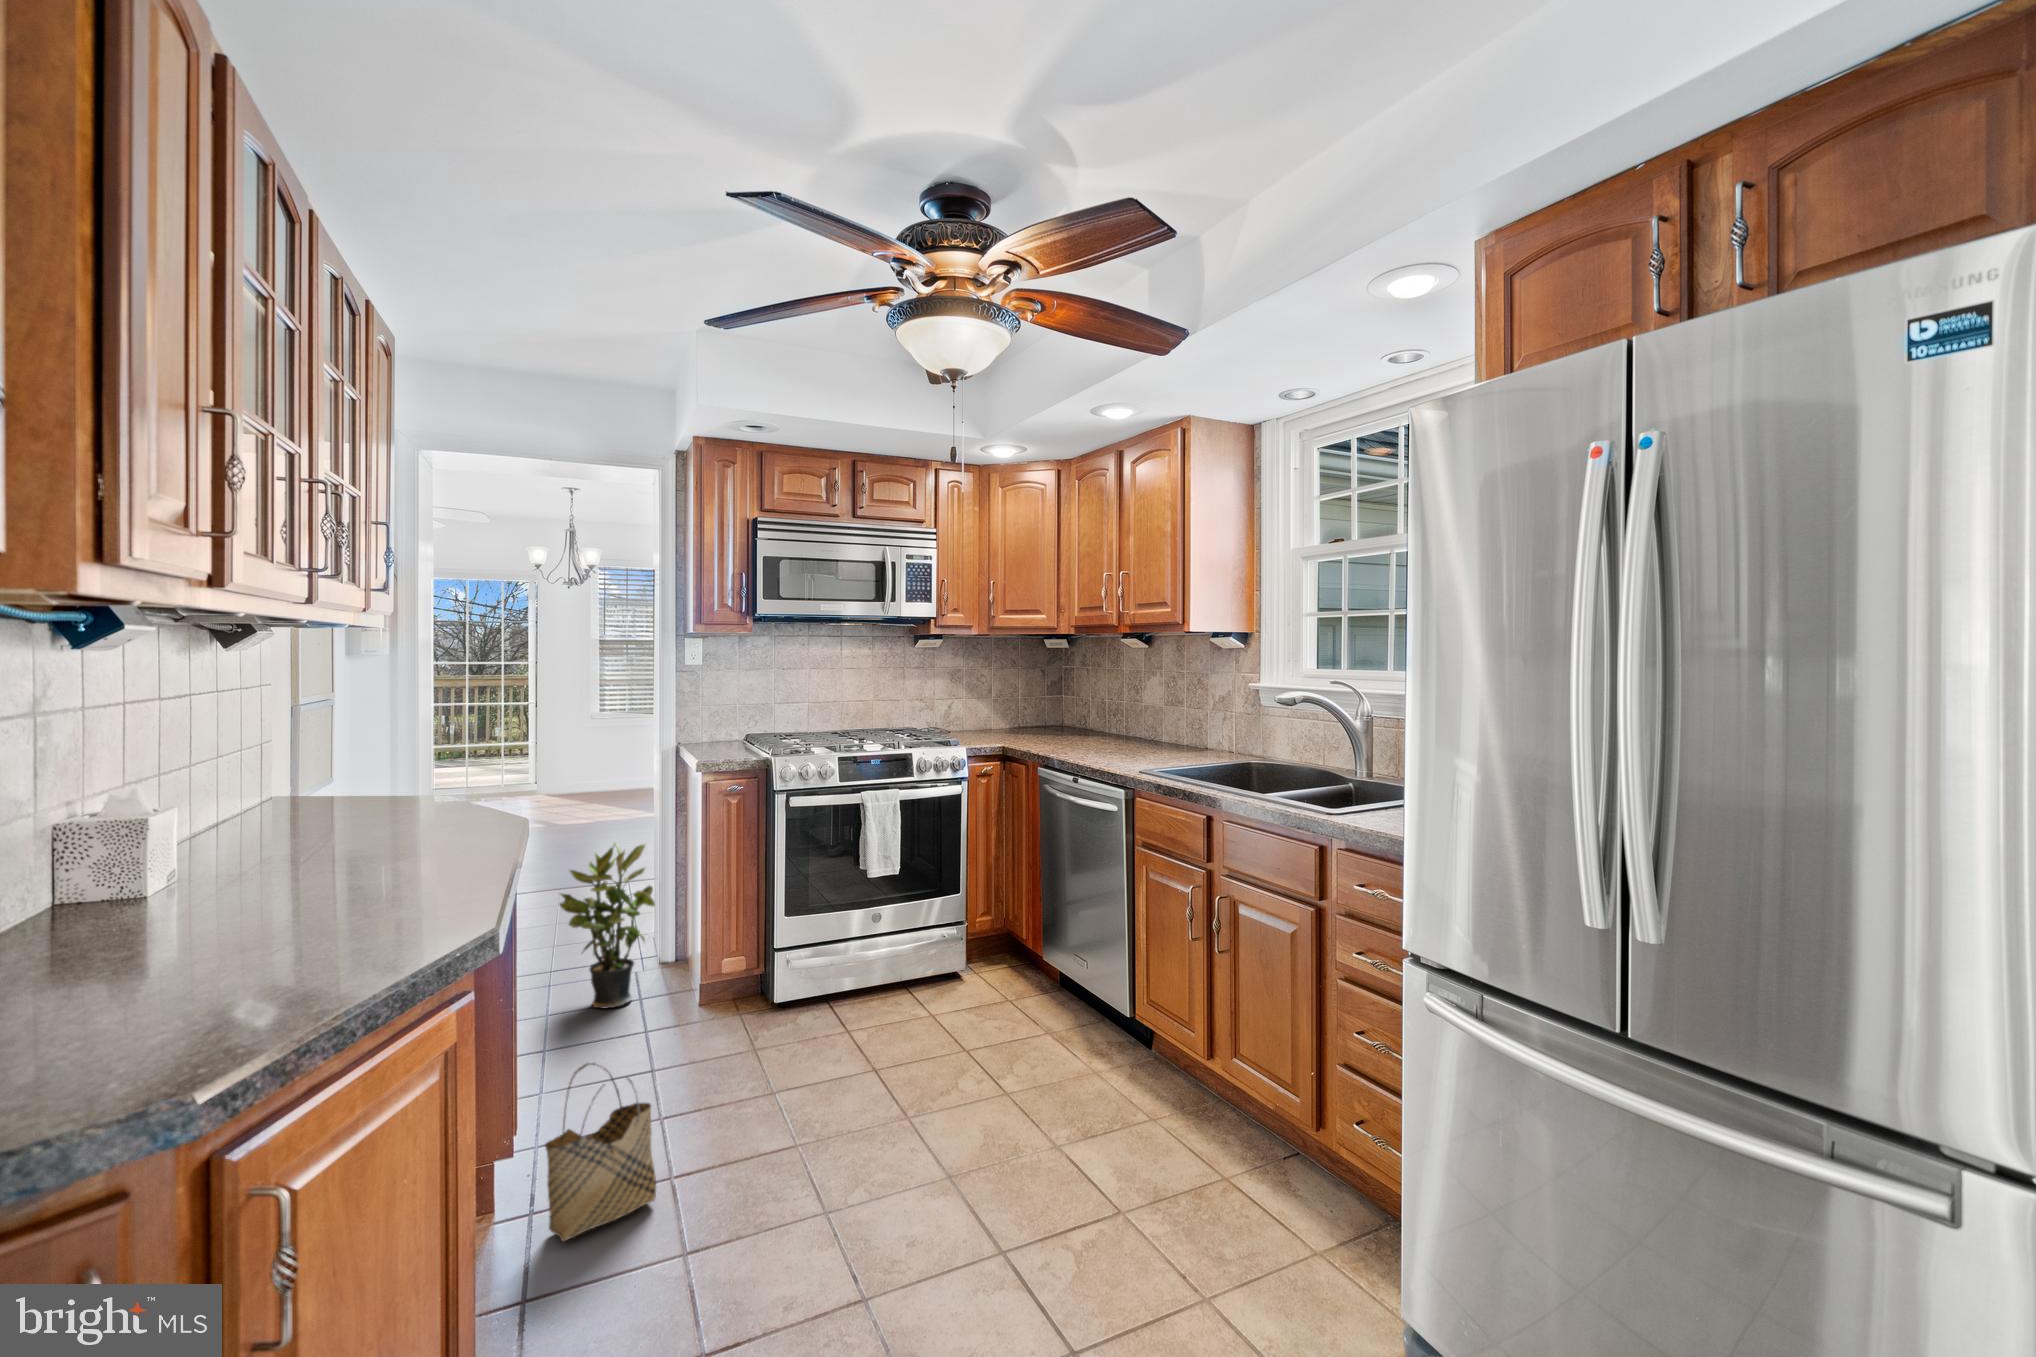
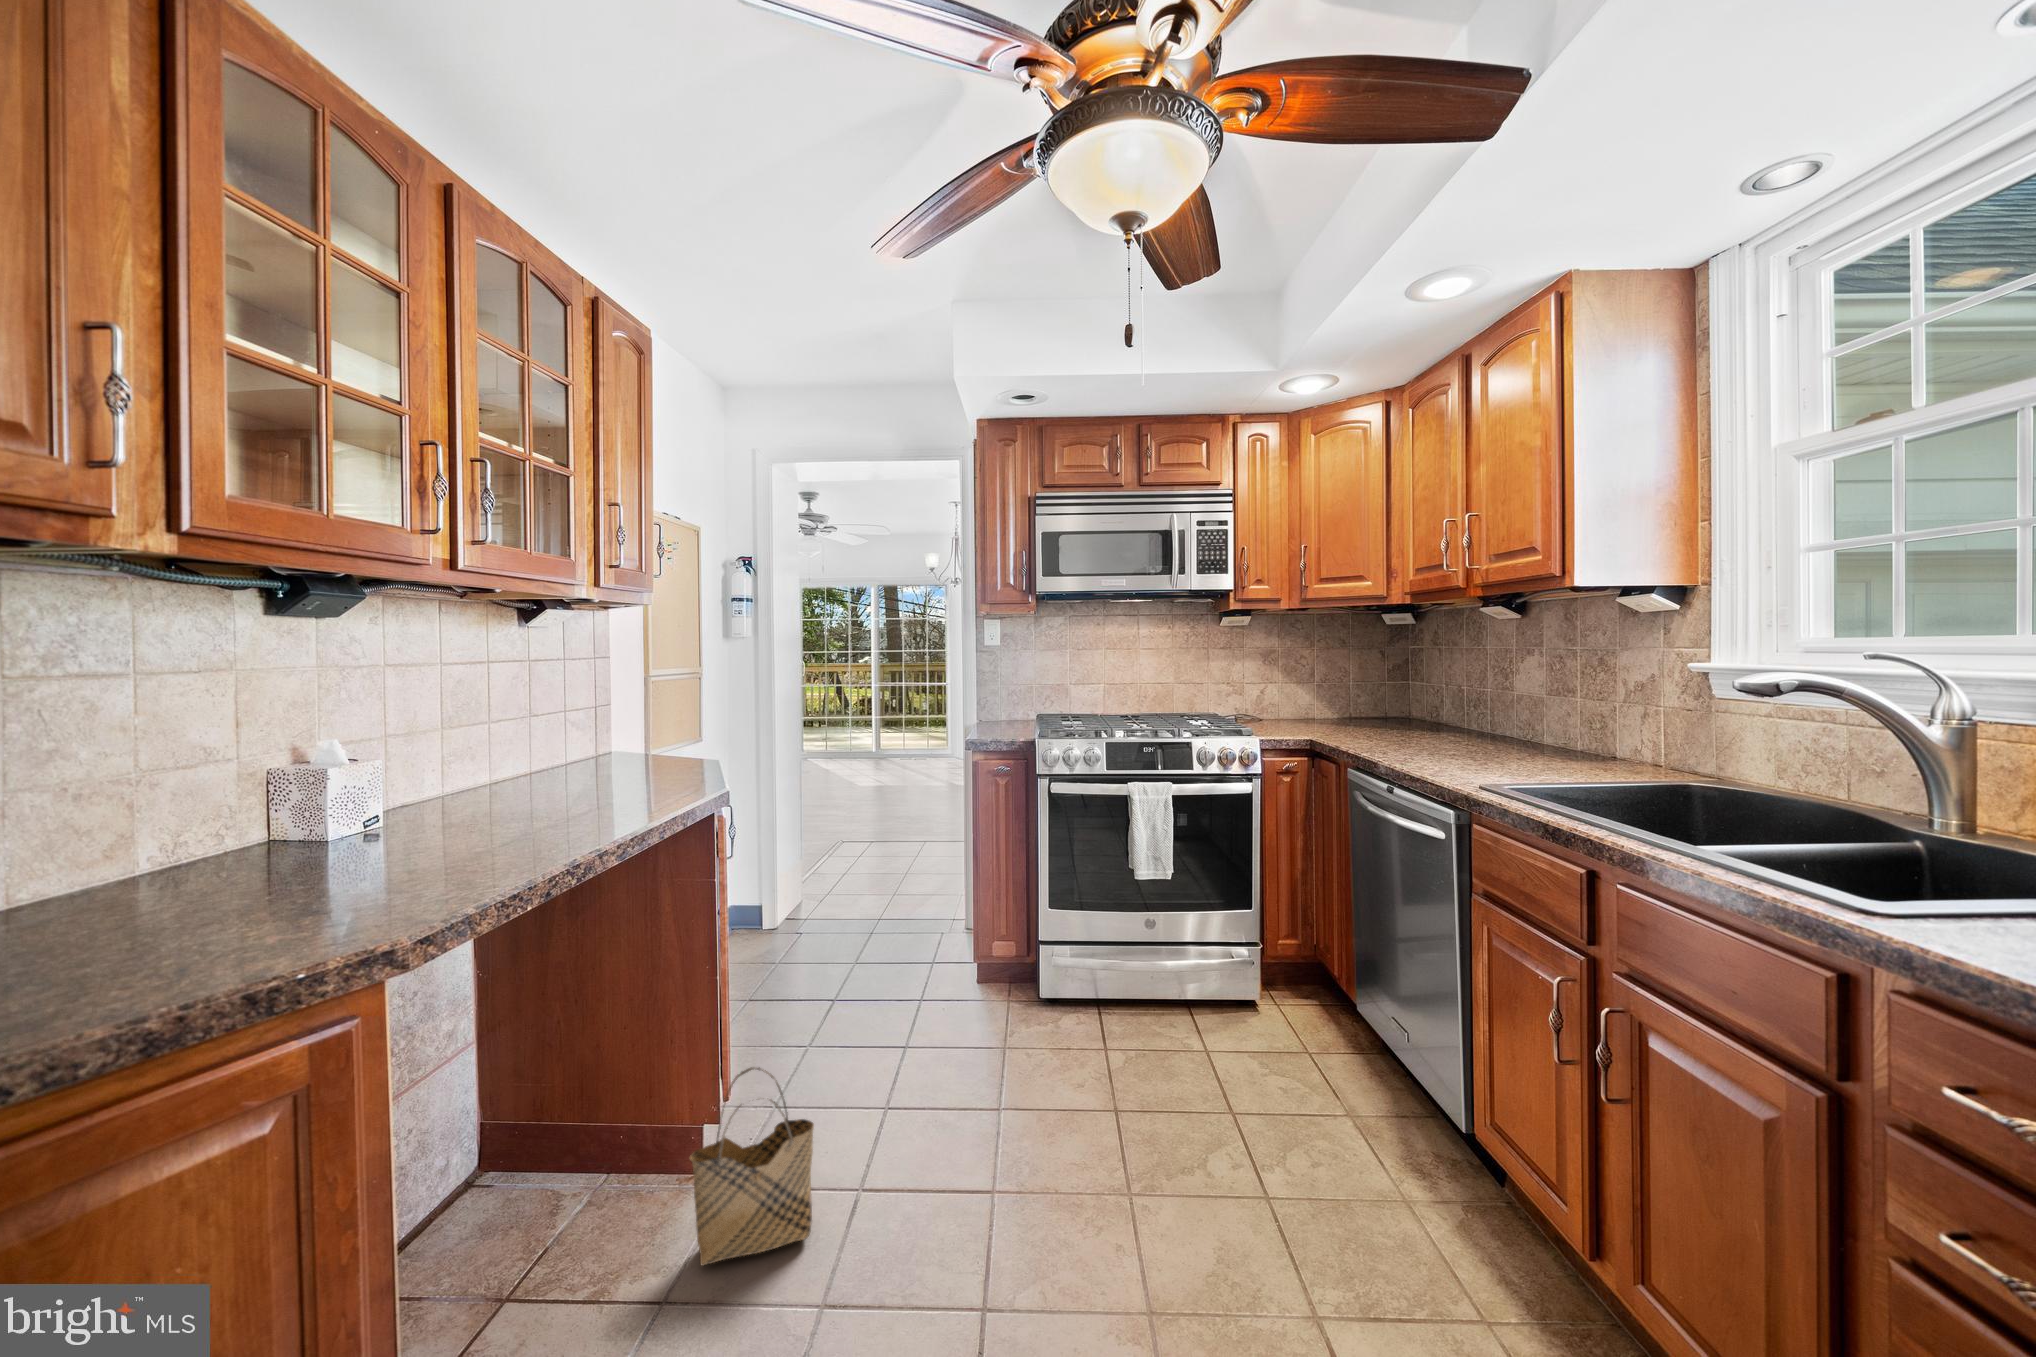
potted plant: present [560,843,655,1008] -> none [857,813,940,973]

